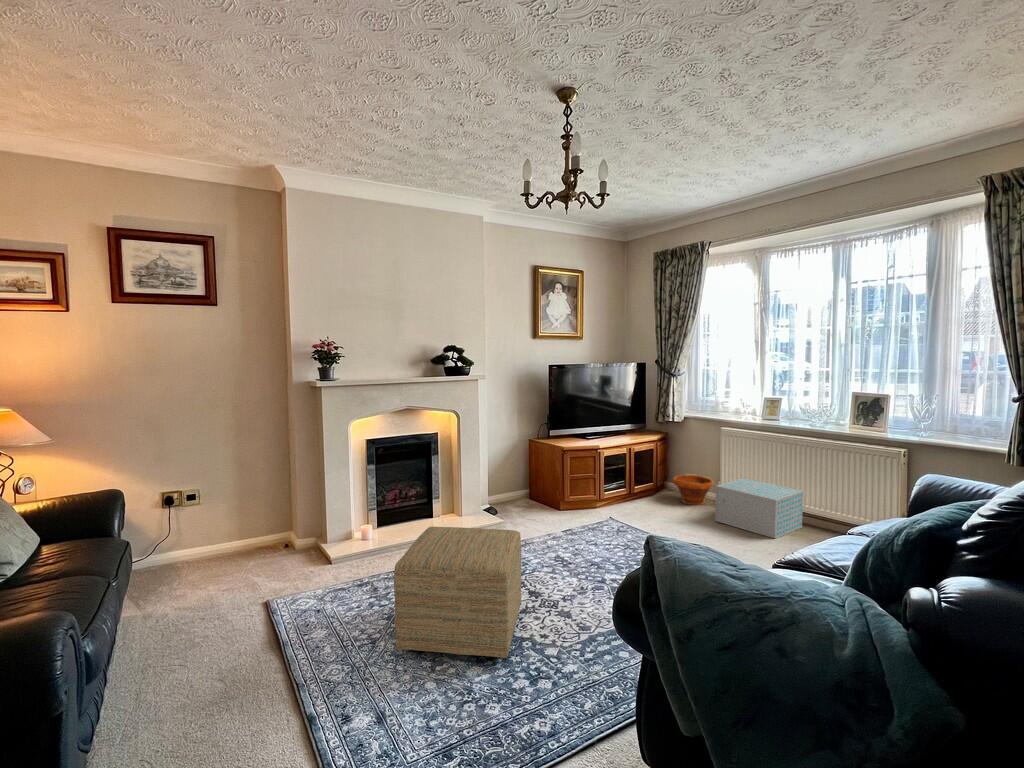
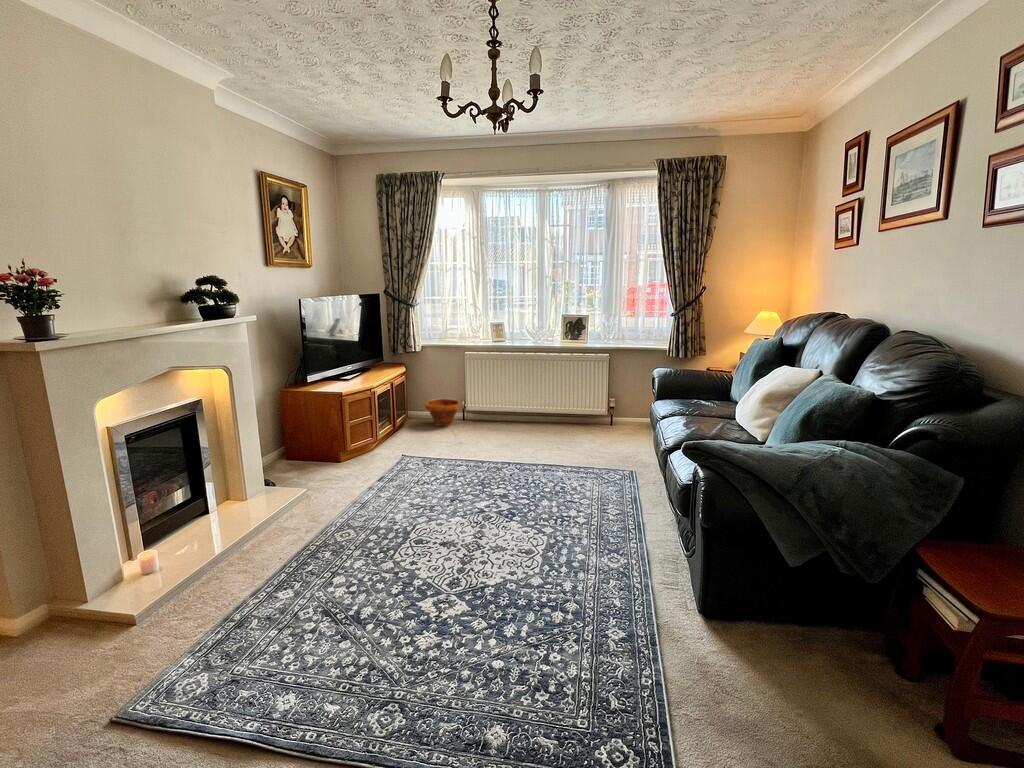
storage box: present [715,478,803,538] -> none [481,393,536,434]
ottoman: present [394,527,521,658] -> none [363,476,522,638]

